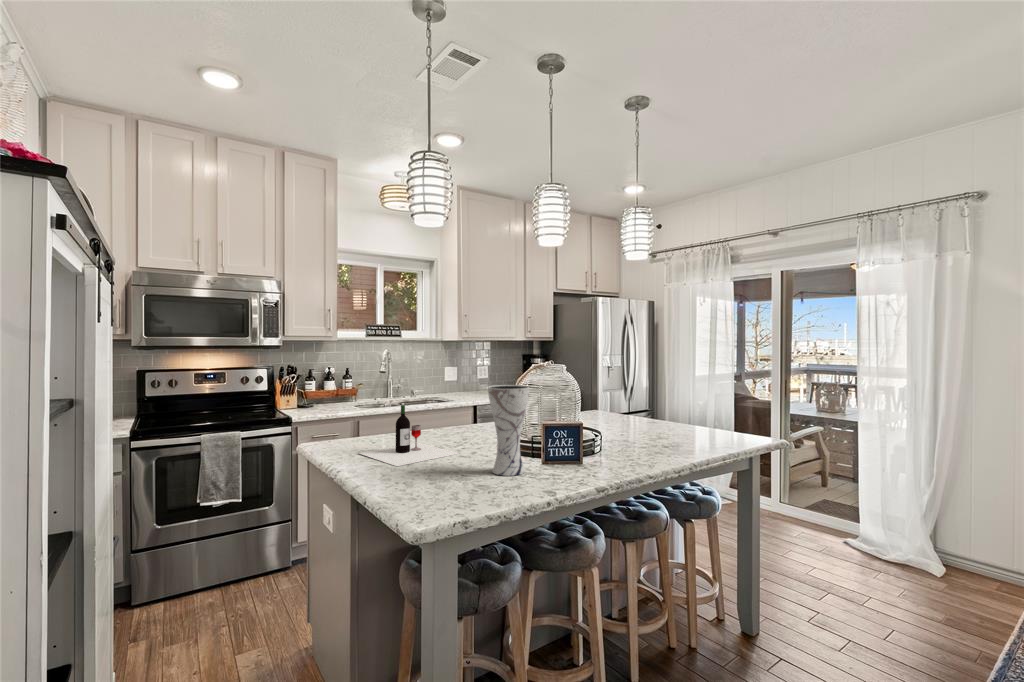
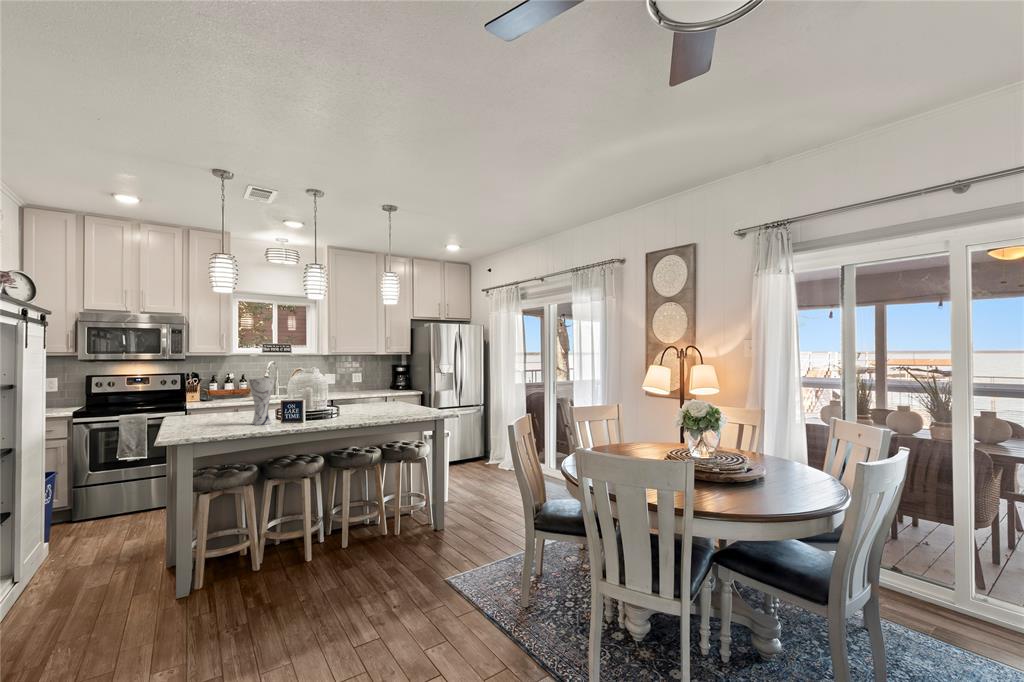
wine bottle: present [359,405,459,466] -> none [195,391,254,423]

